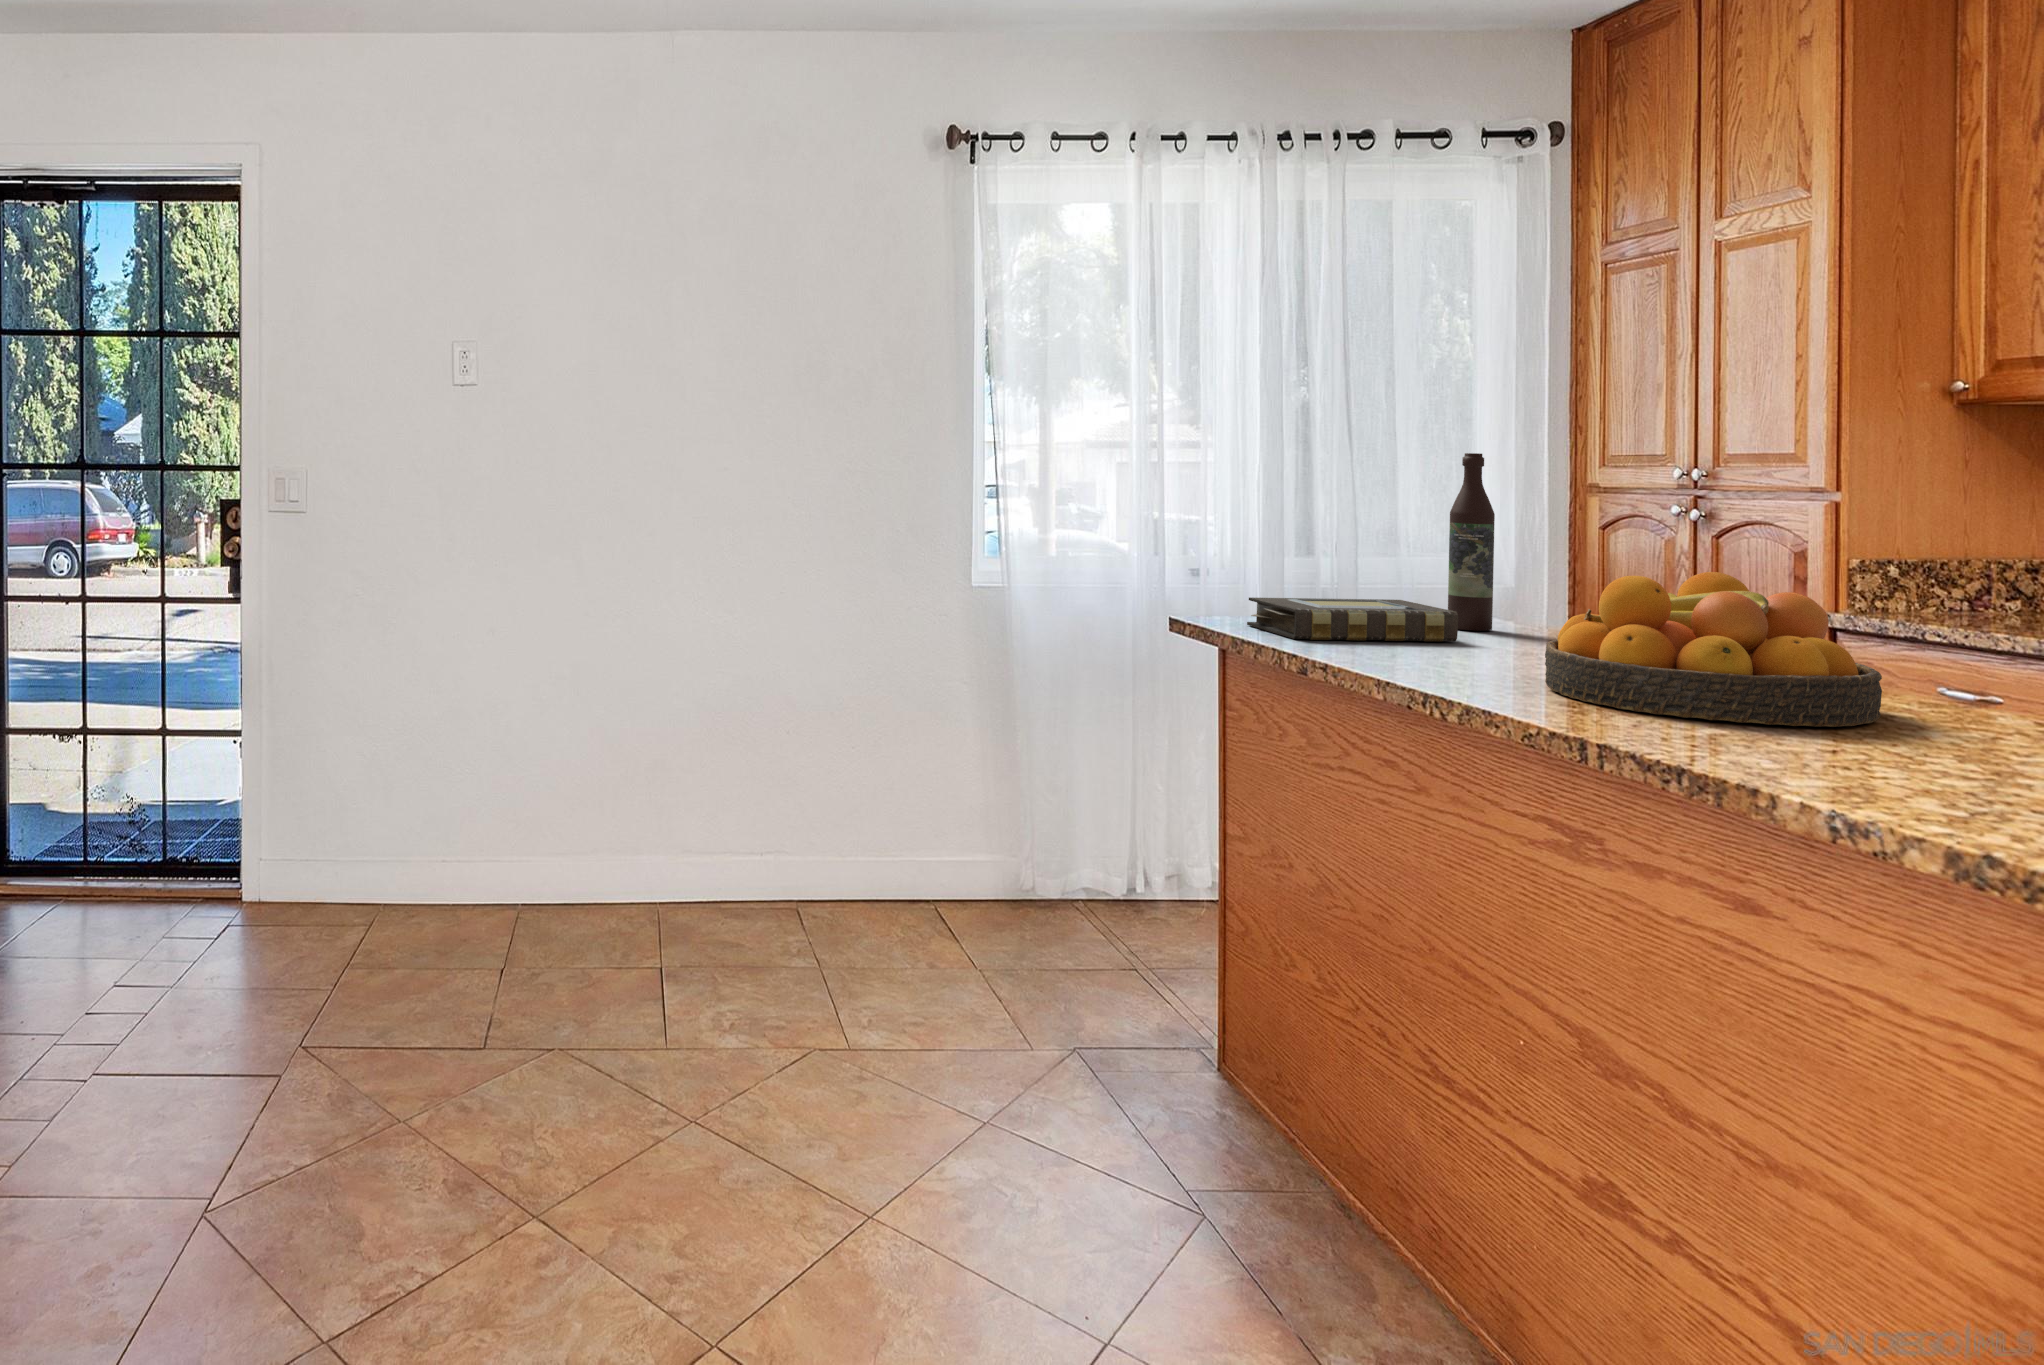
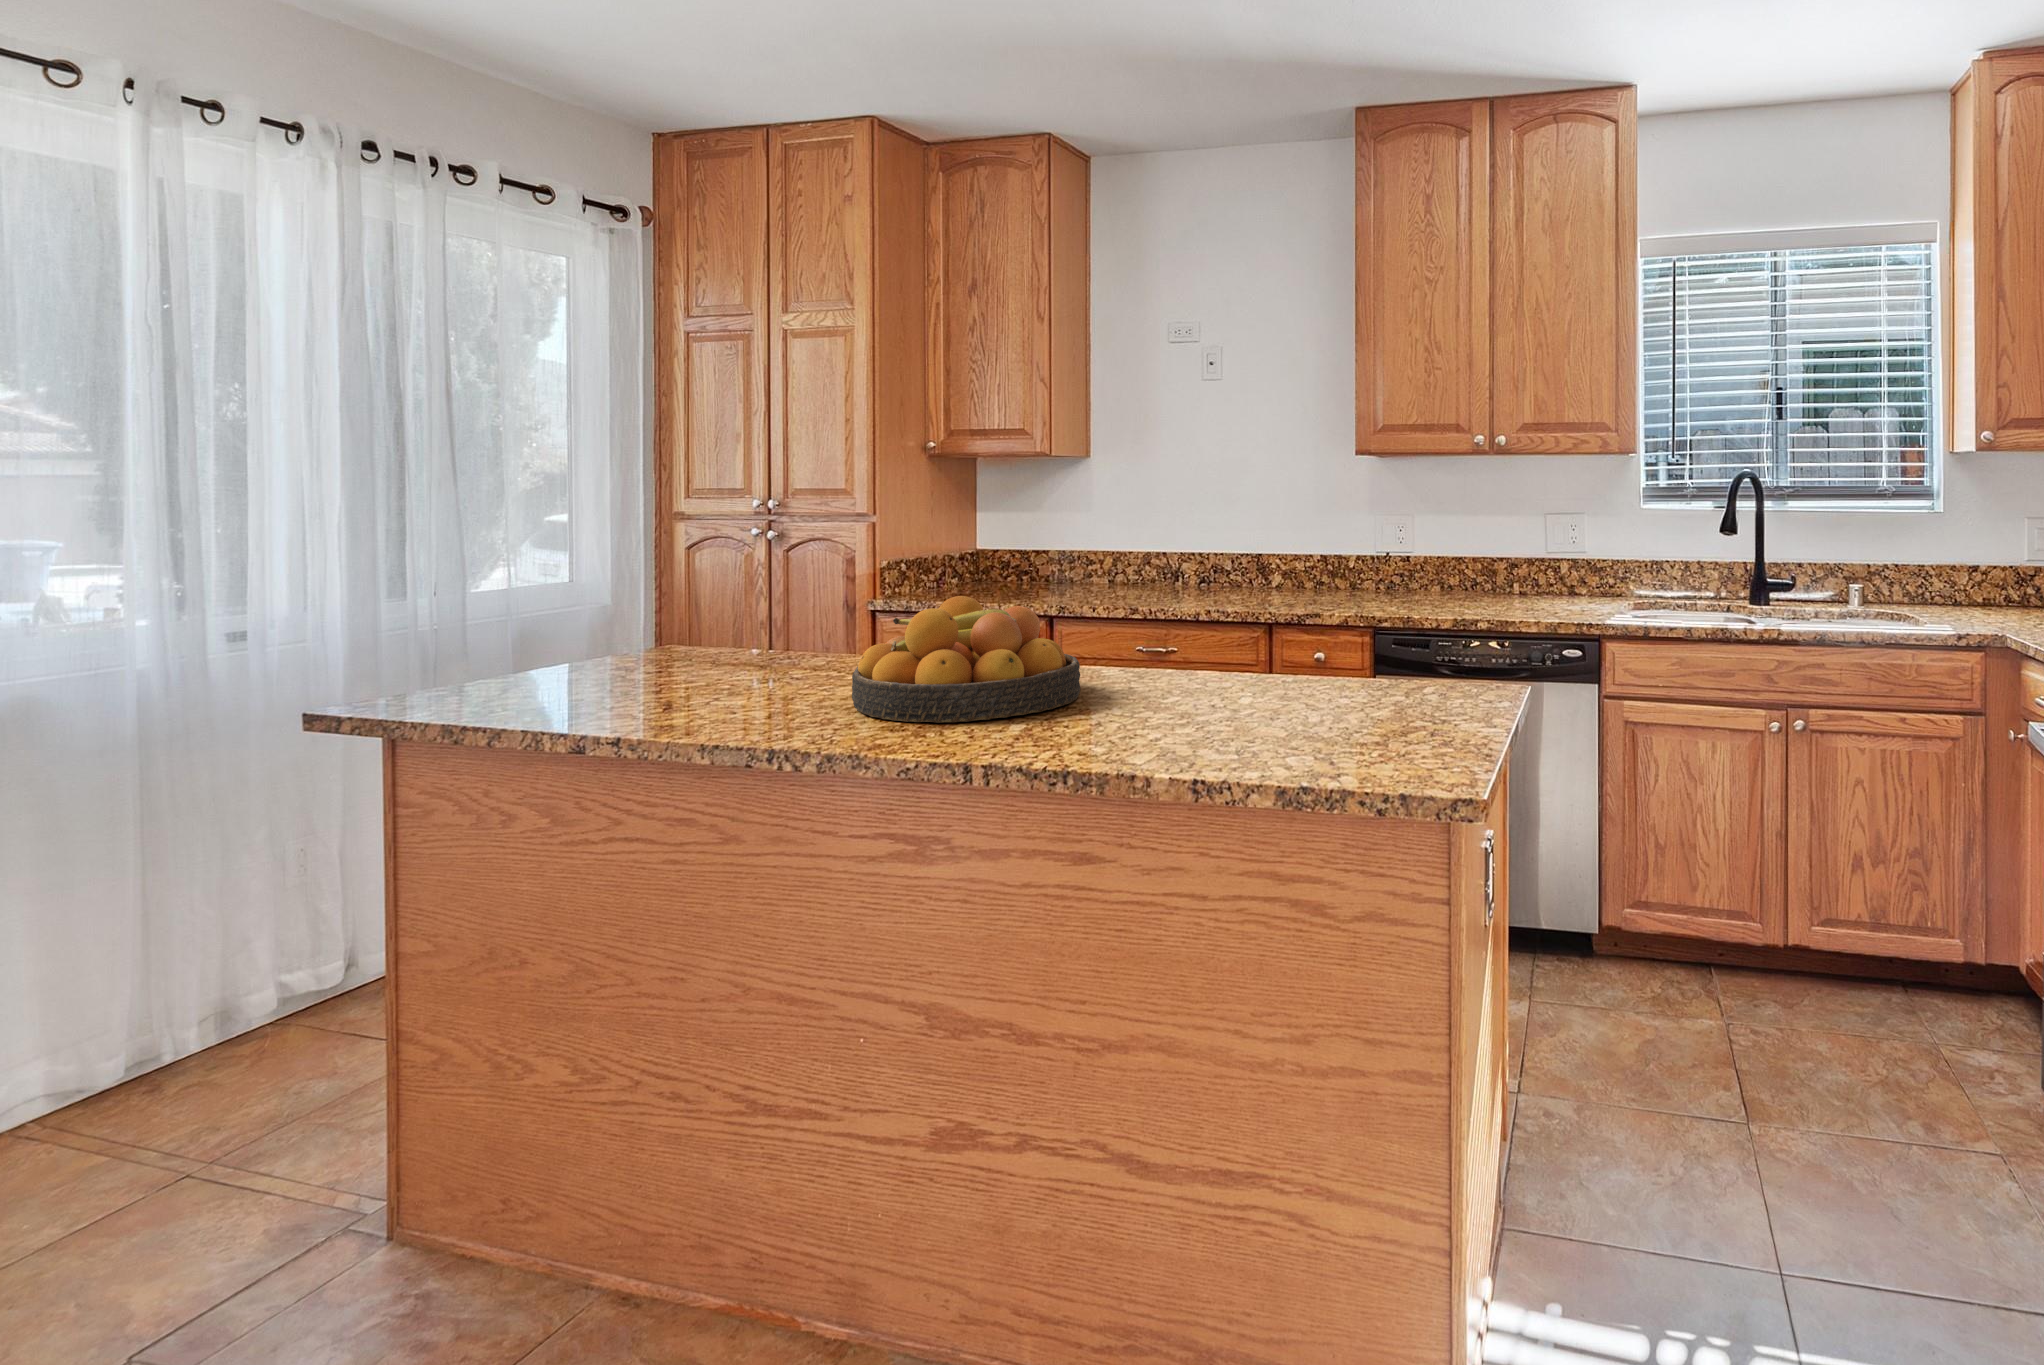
wine bottle: present [1448,453,1495,631] -> none [681,505,721,666]
book: present [1247,598,1458,642] -> none [496,648,718,710]

